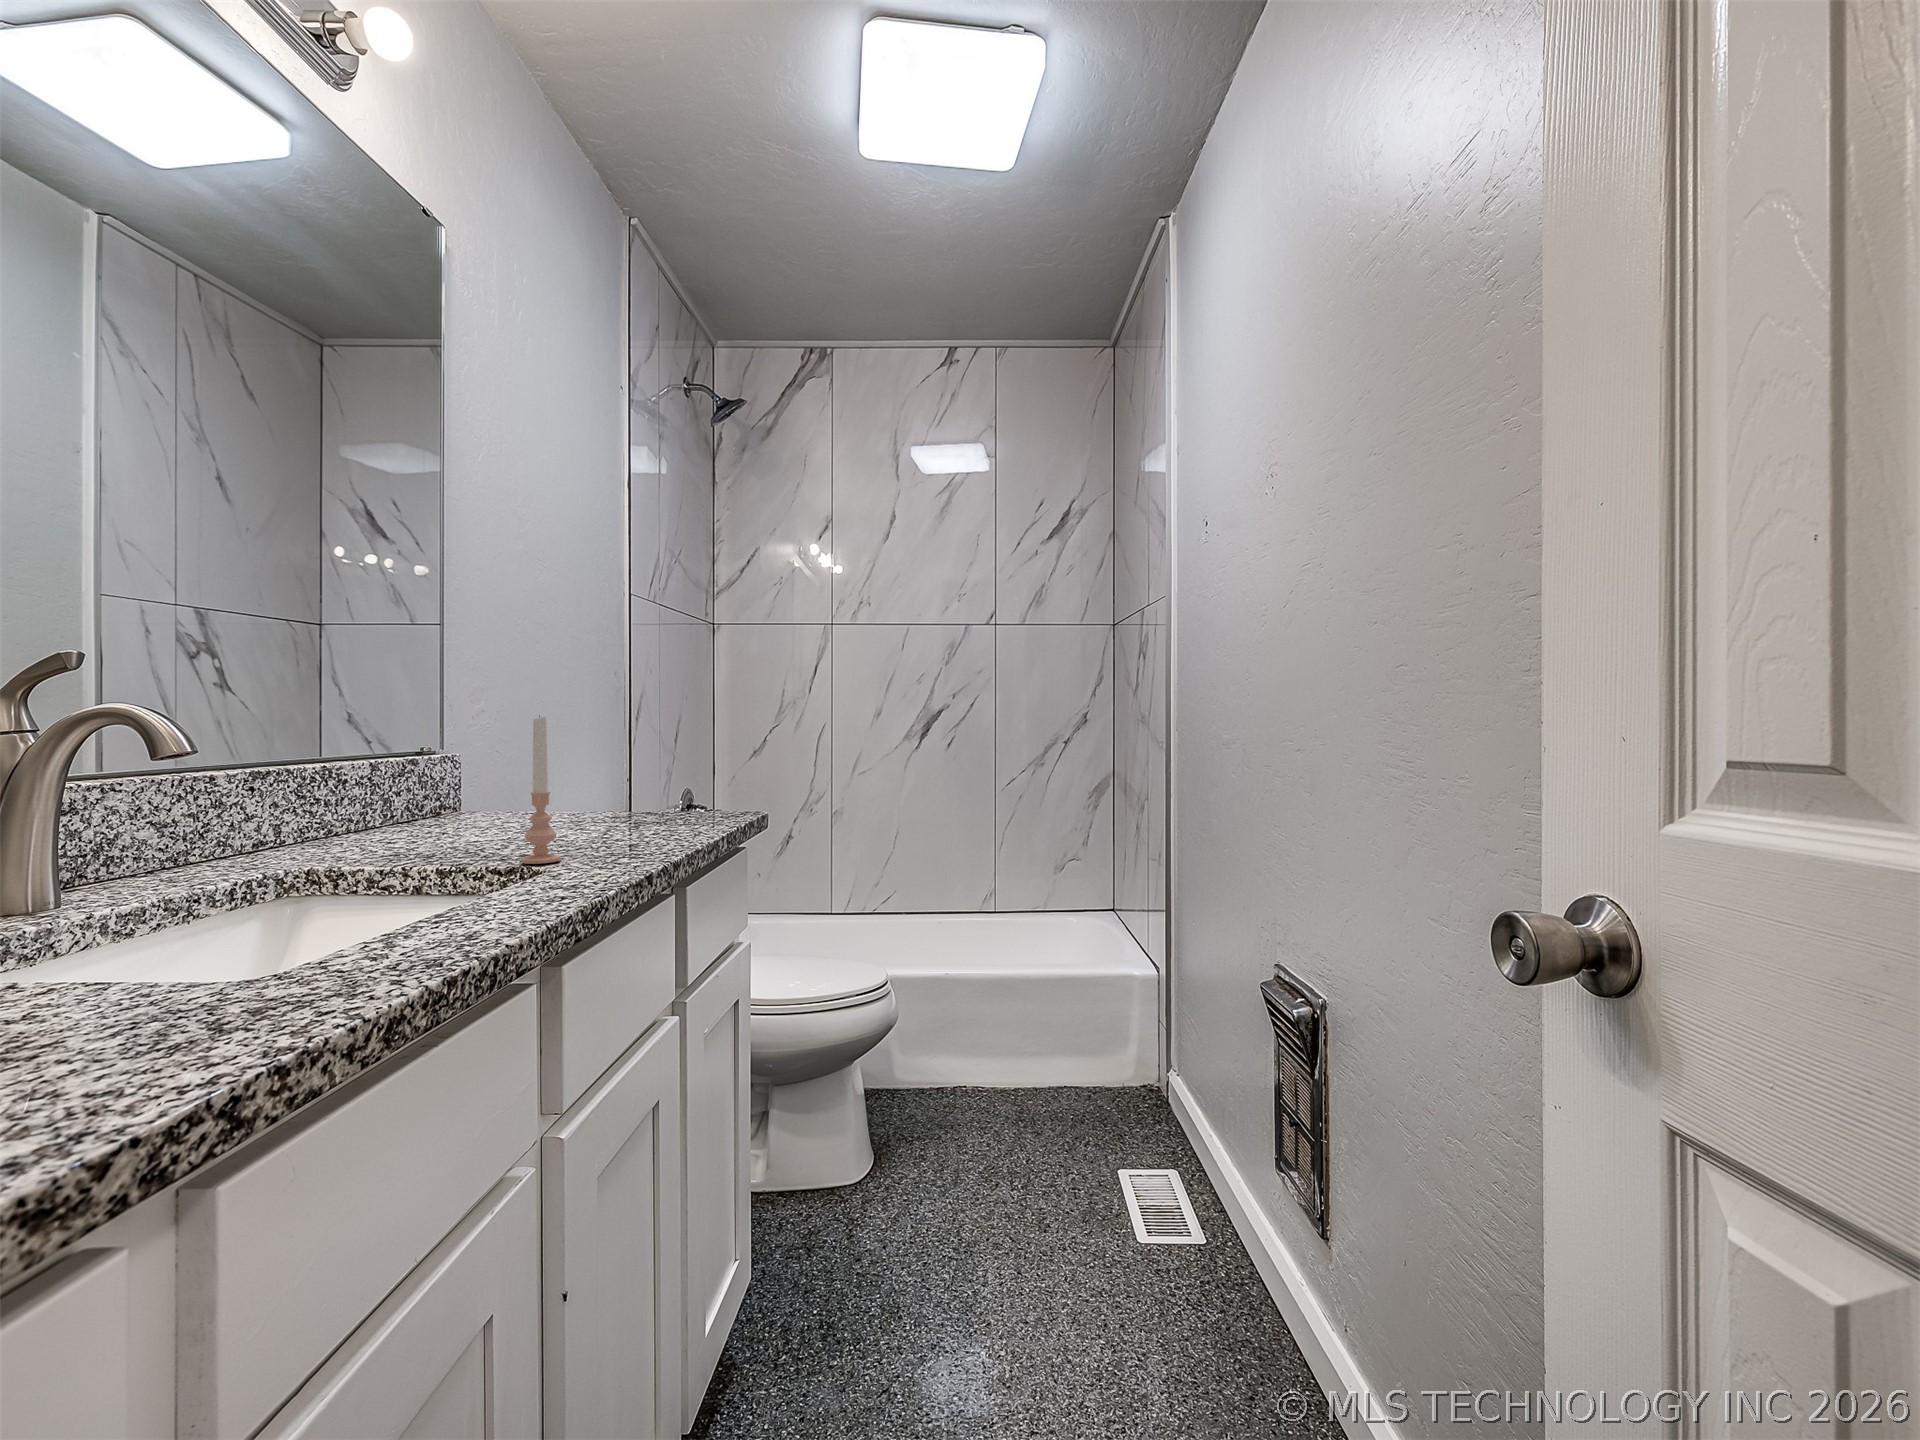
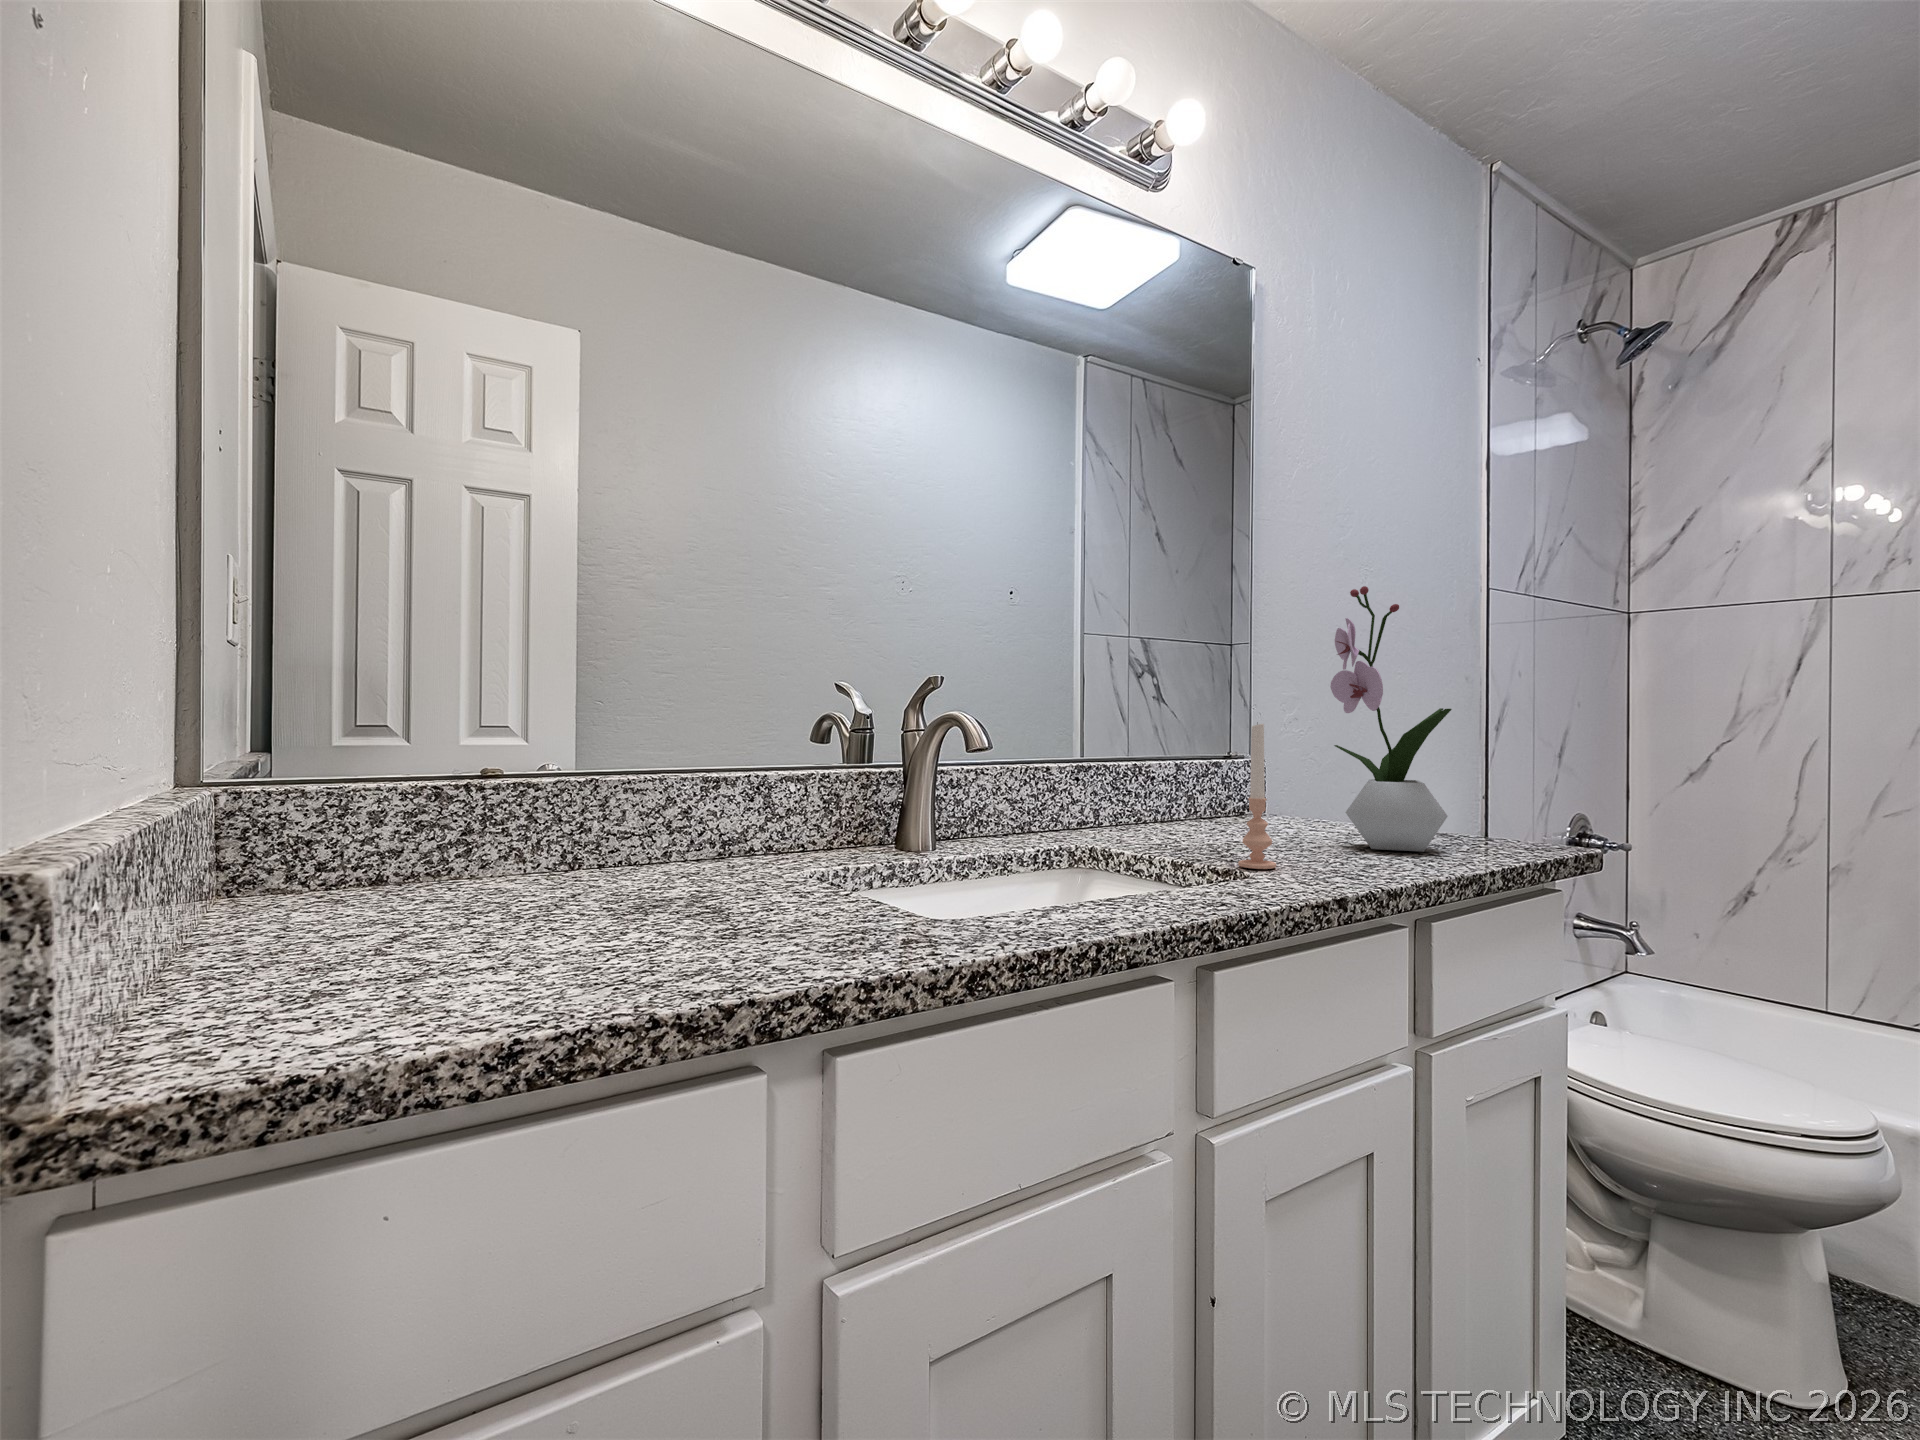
flower arrangement: none [572,586,685,832] -> present [1330,586,1452,852]

